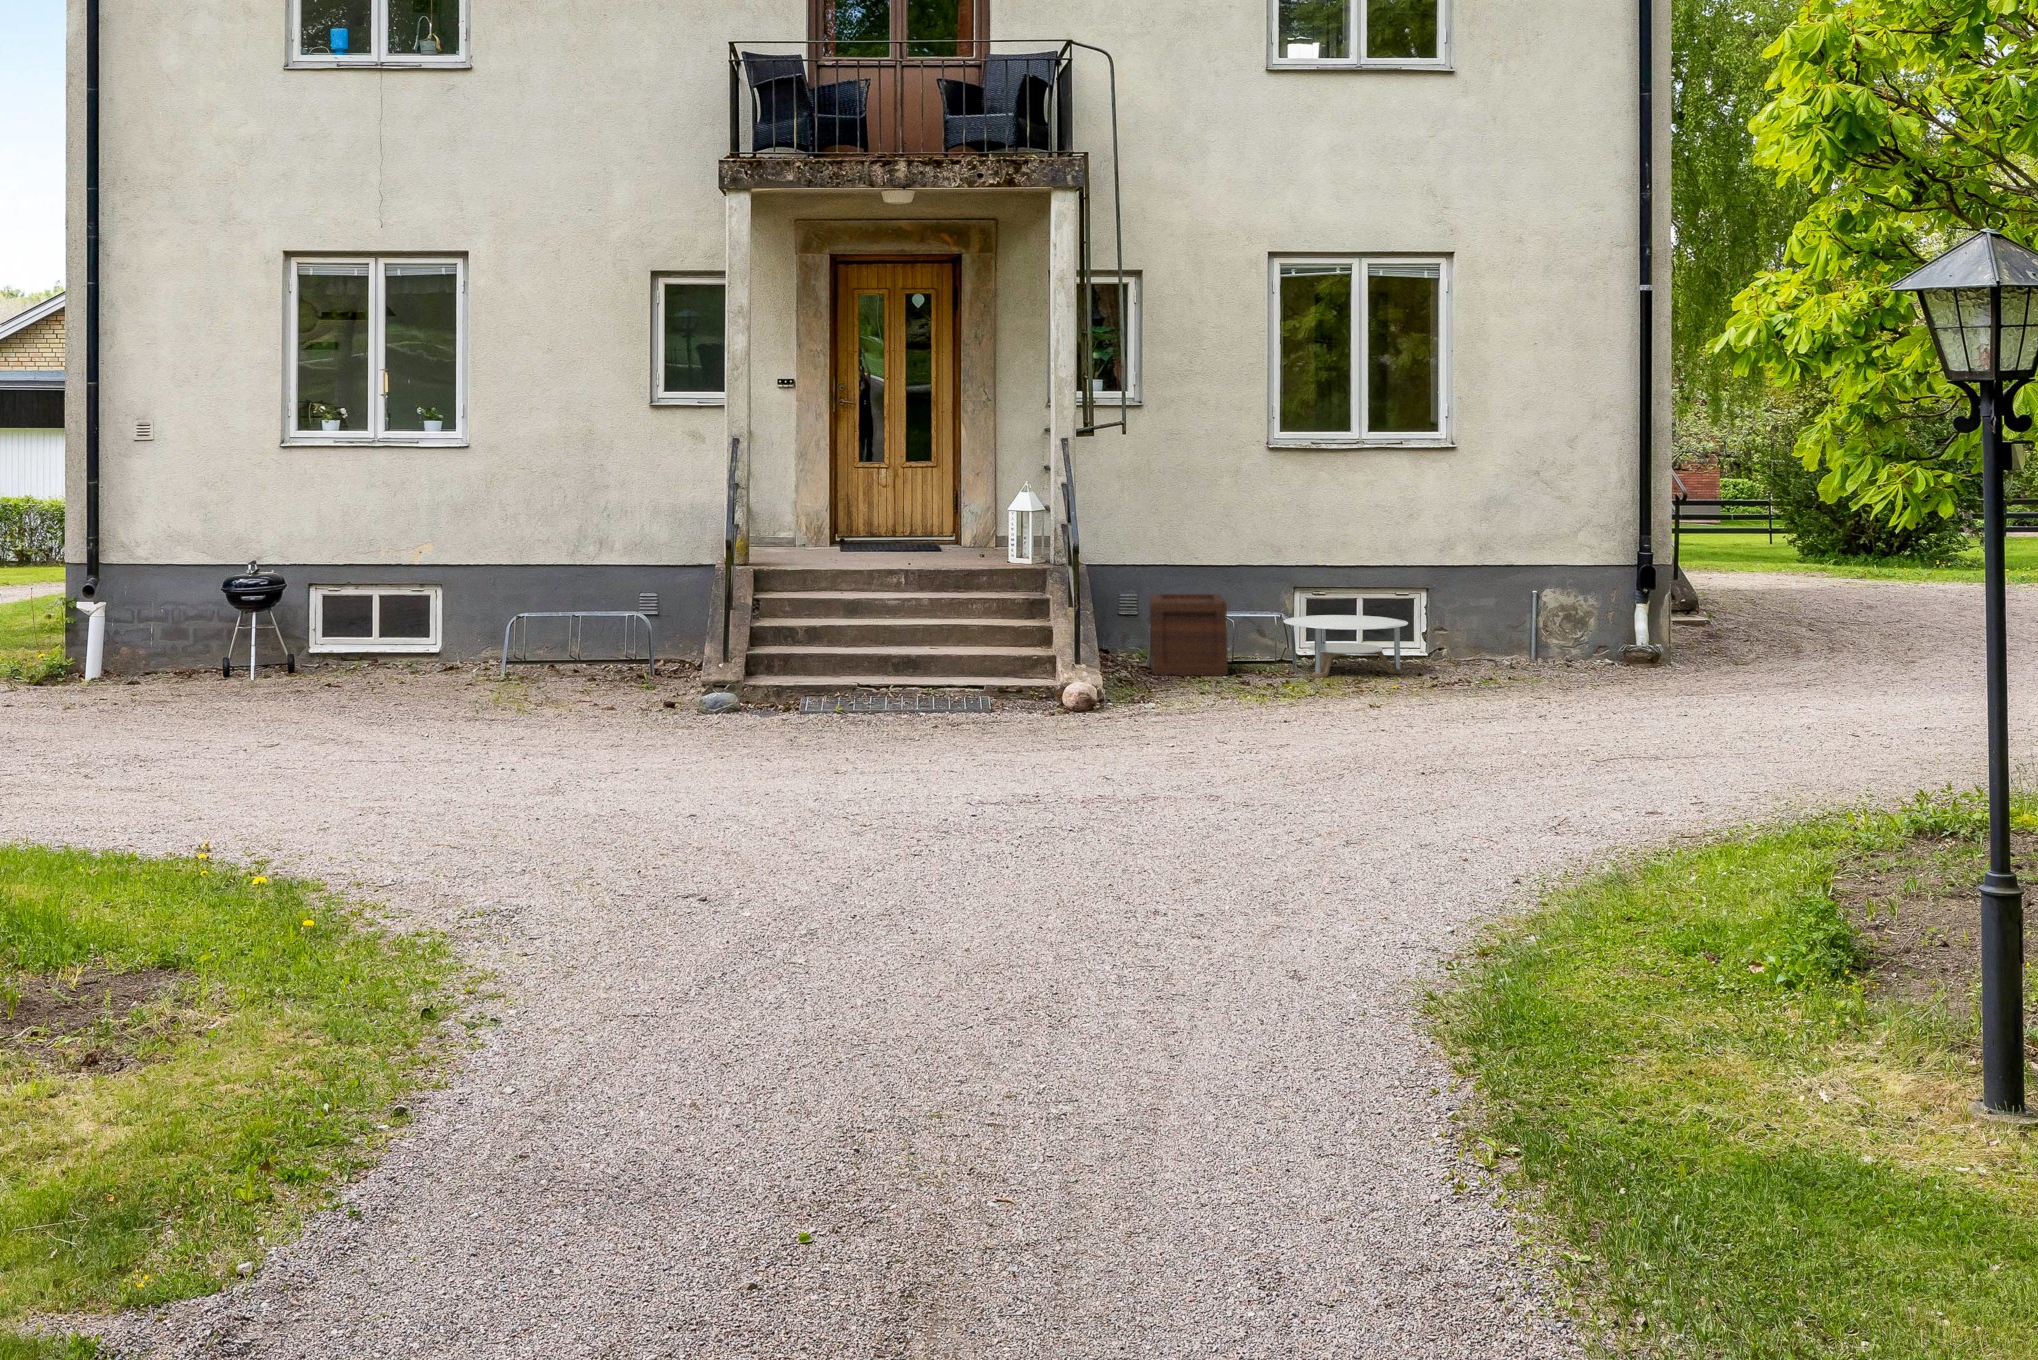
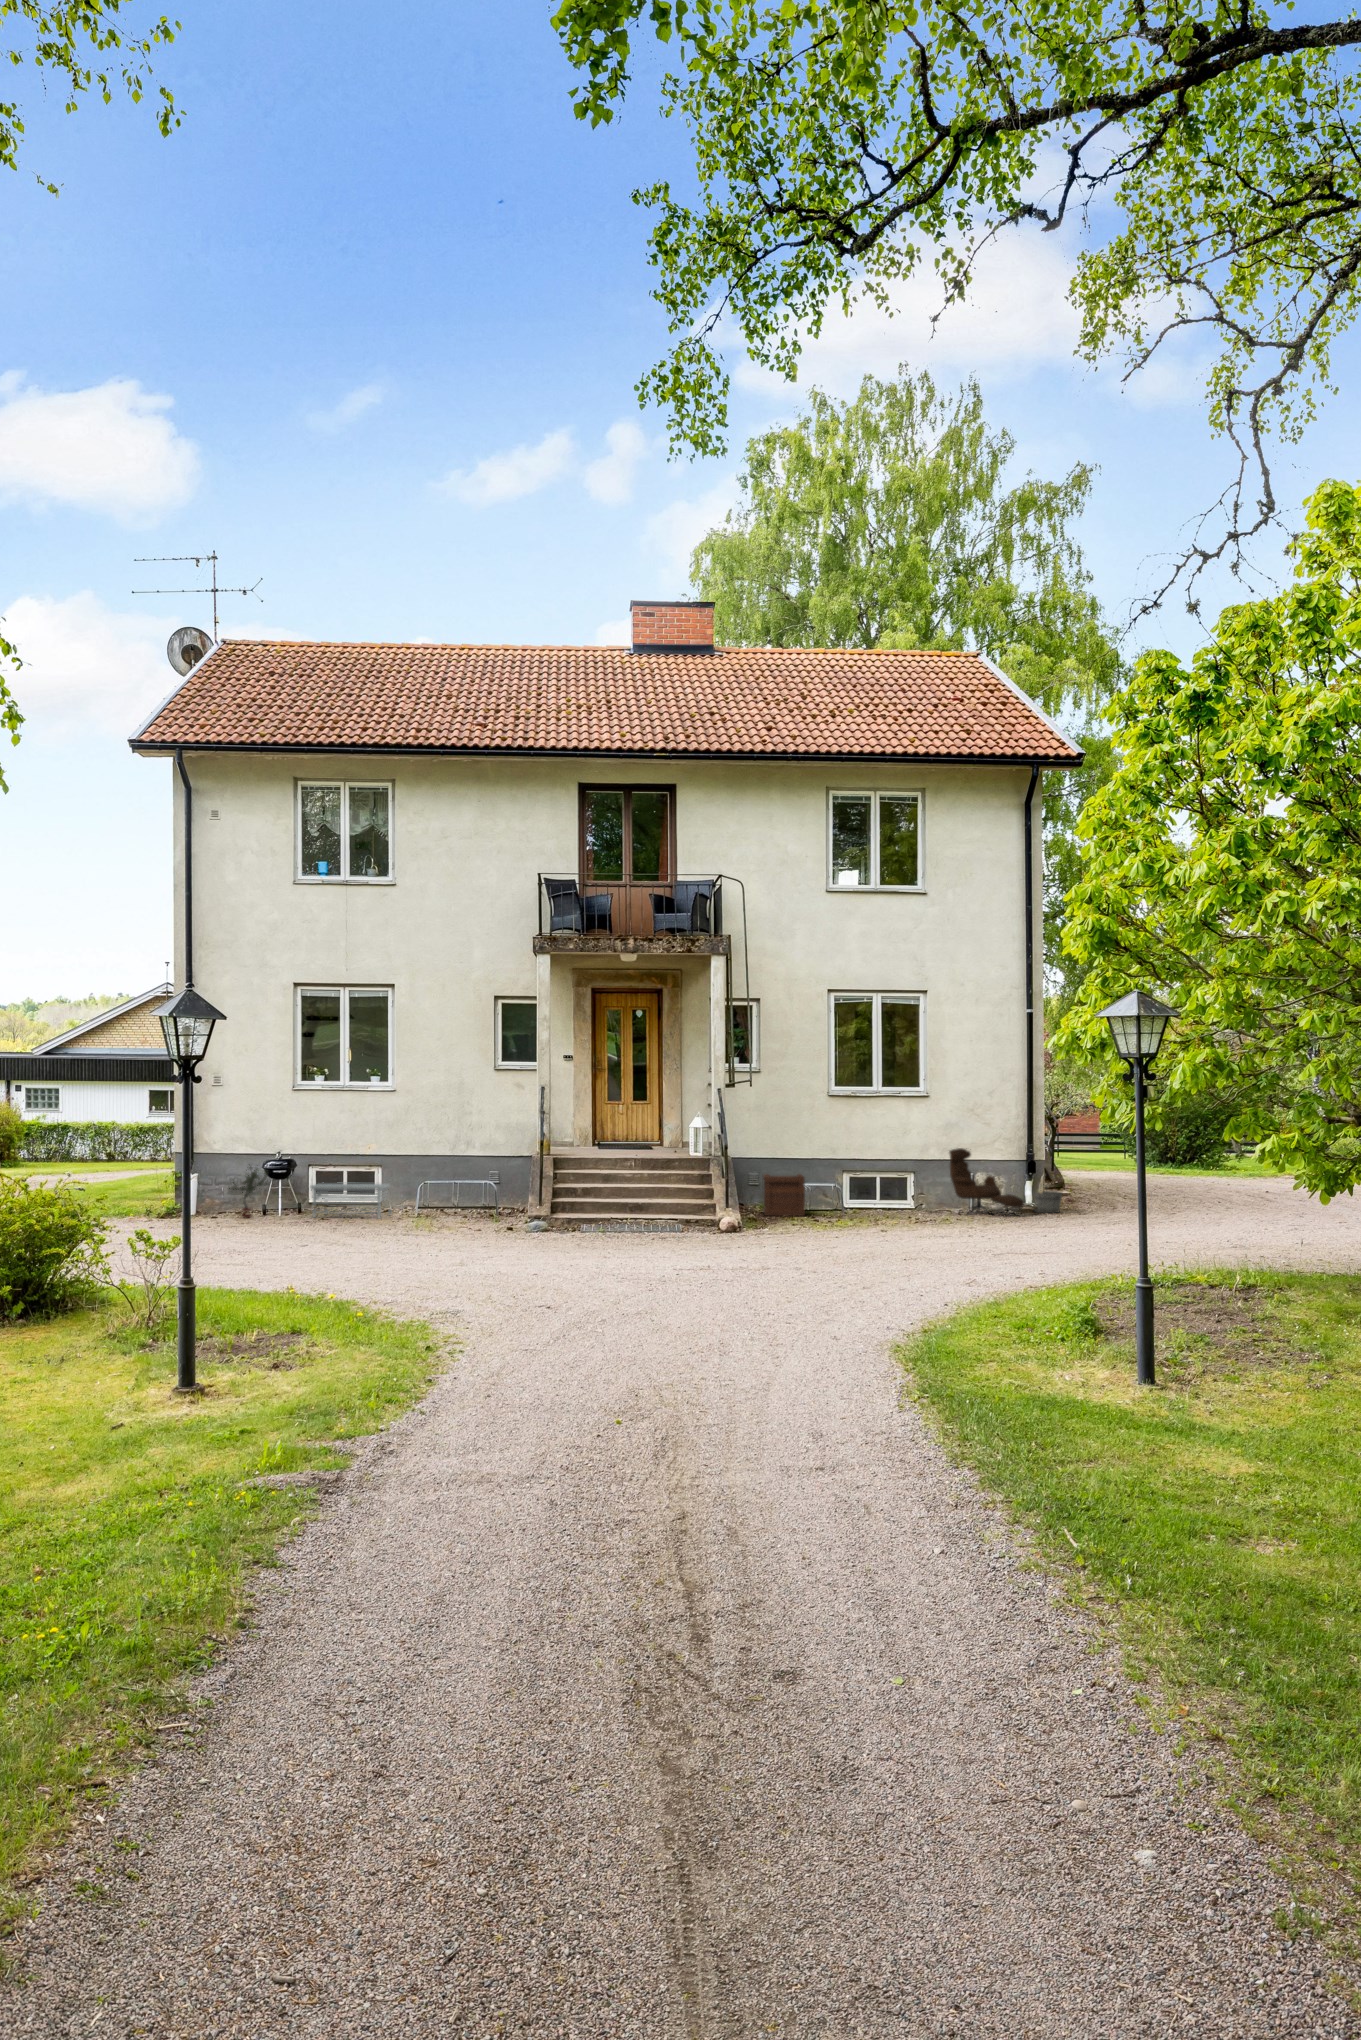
lounge chair: none [1497,547,1641,678] -> present [949,1148,1024,1216]
potted tree: none [167,579,242,679] -> present [229,1164,267,1218]
storage bench: none [316,612,471,681] -> present [310,1182,392,1219]
round table: present [1283,615,1408,678] -> none [835,1185,901,1217]
wooden bucket: none [1649,615,1711,669] -> present [1033,1187,1062,1213]

